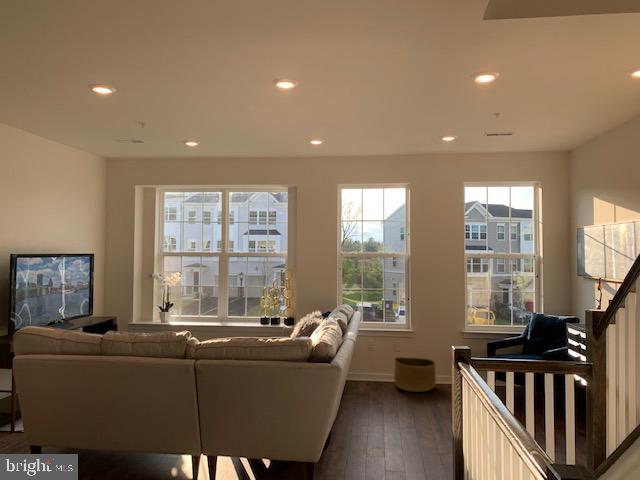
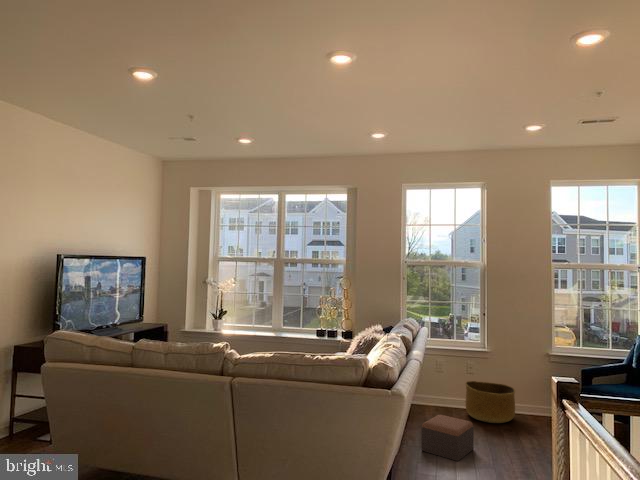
footstool: none [356,386,400,424] -> present [421,415,474,461]

